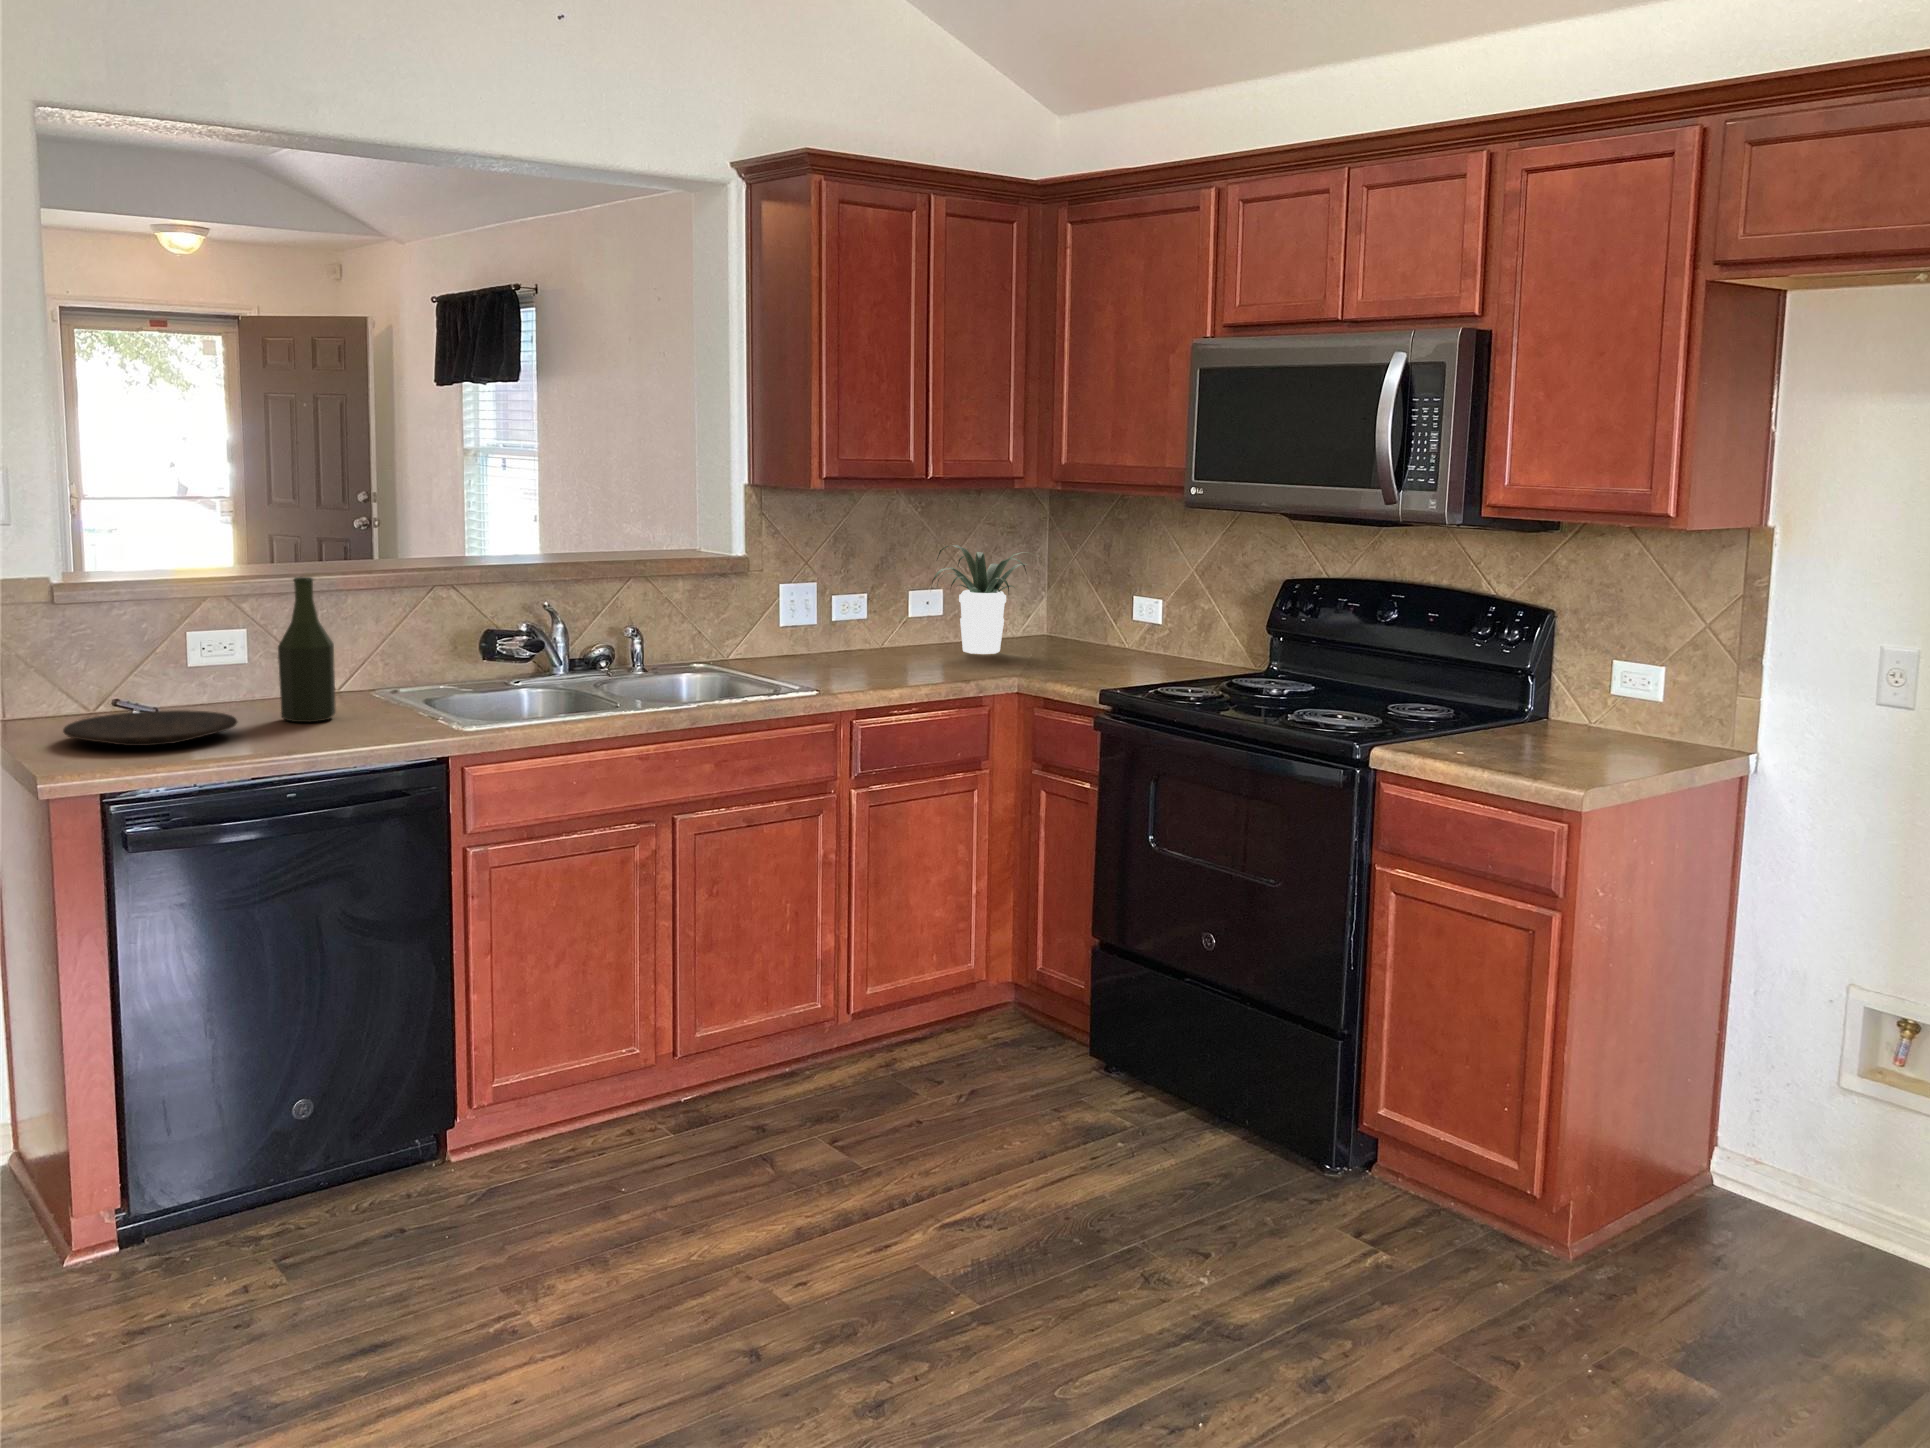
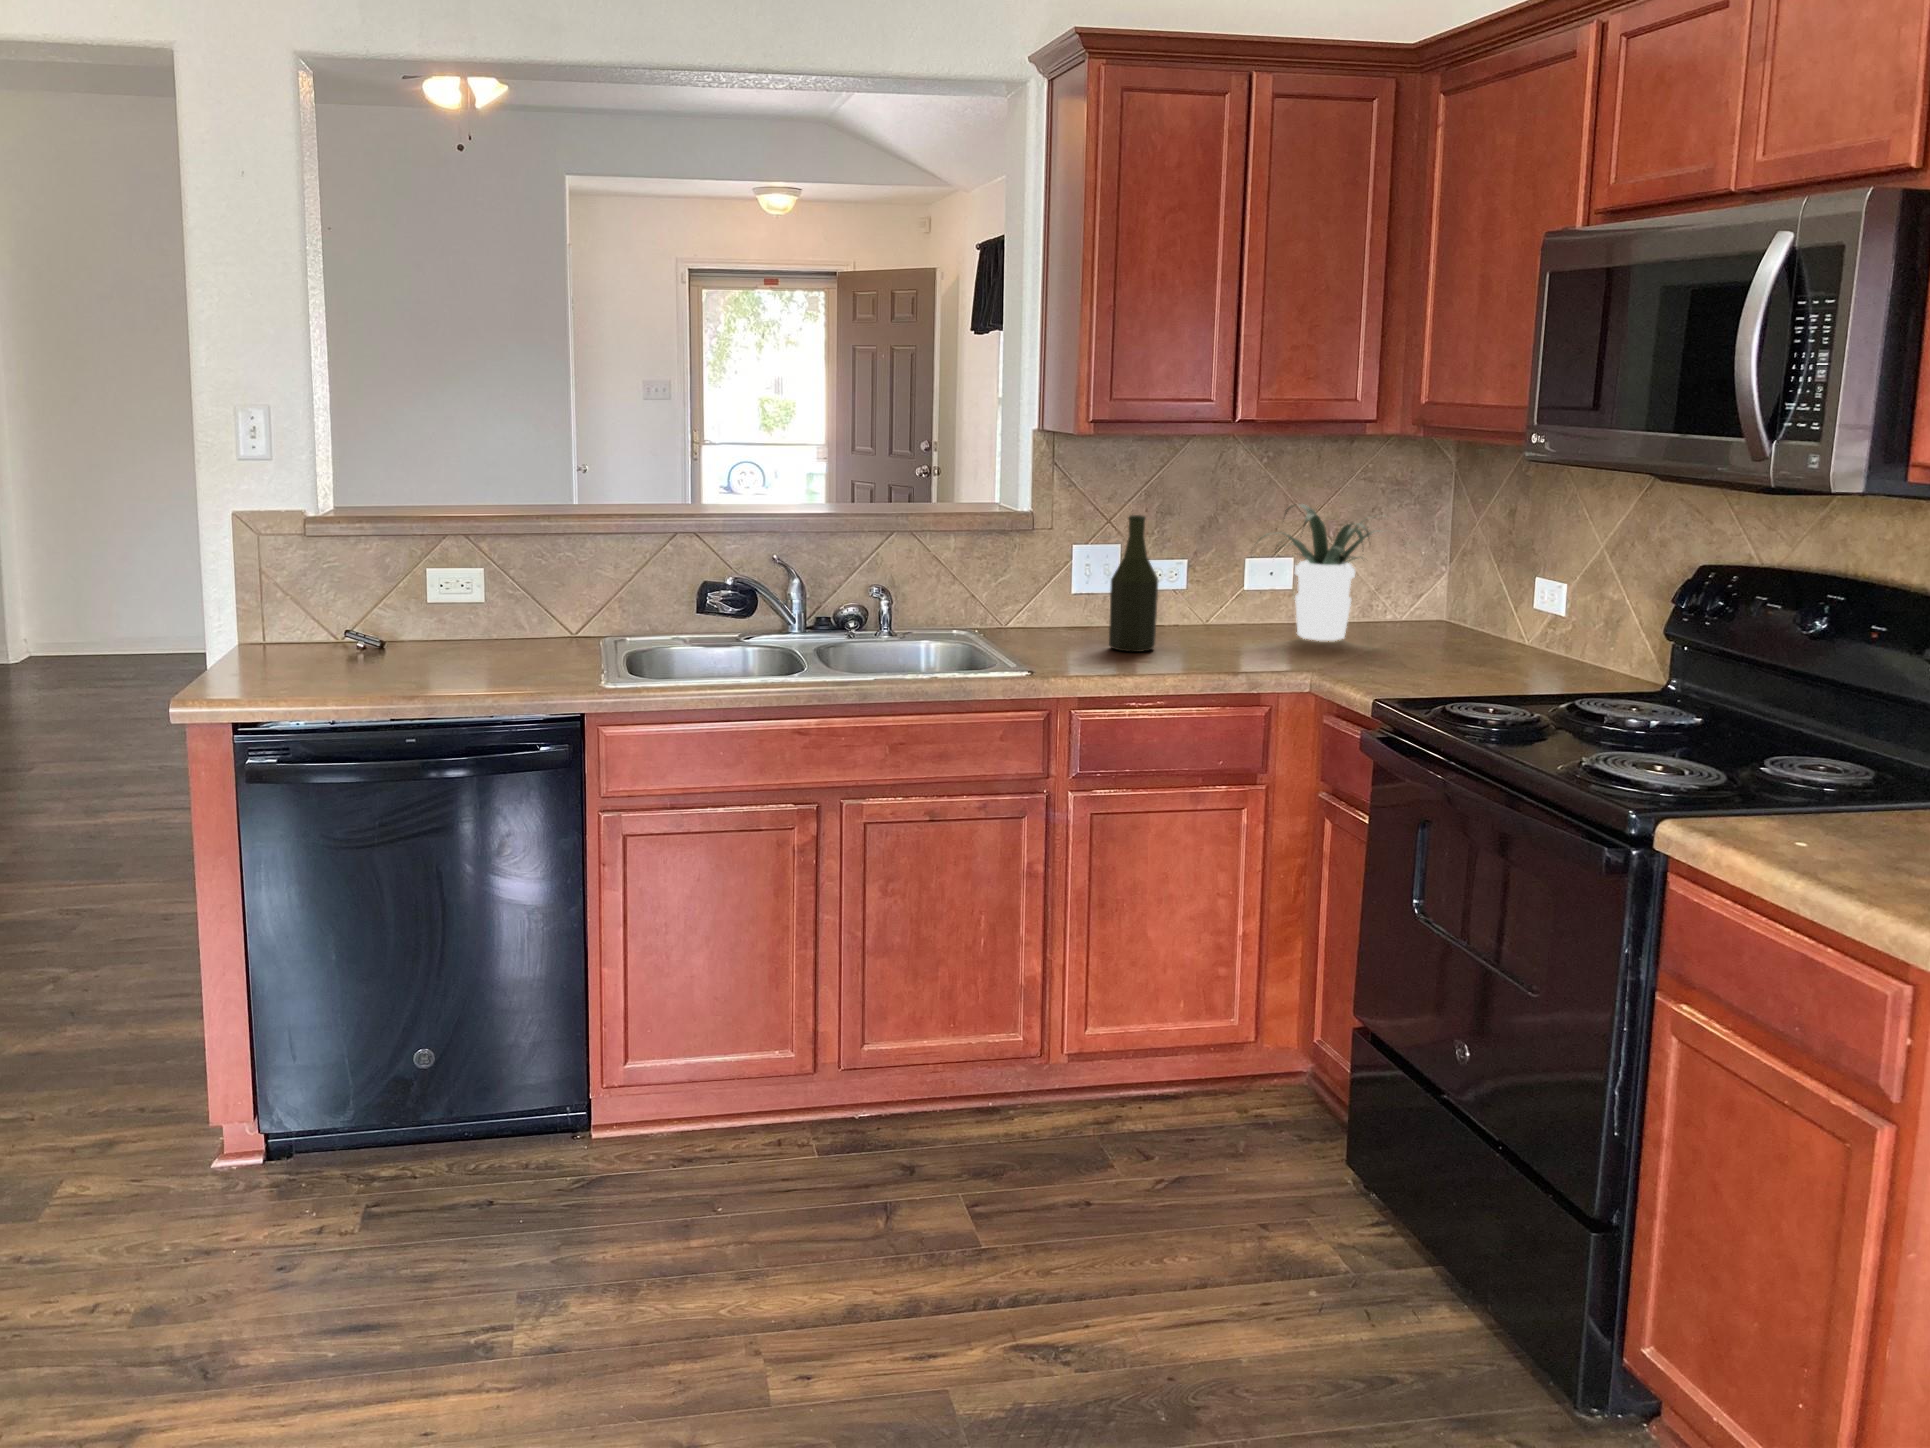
bottle: present [278,577,336,722] -> present [1109,515,1158,652]
plate: present [63,710,237,746] -> none [250,648,408,683]

